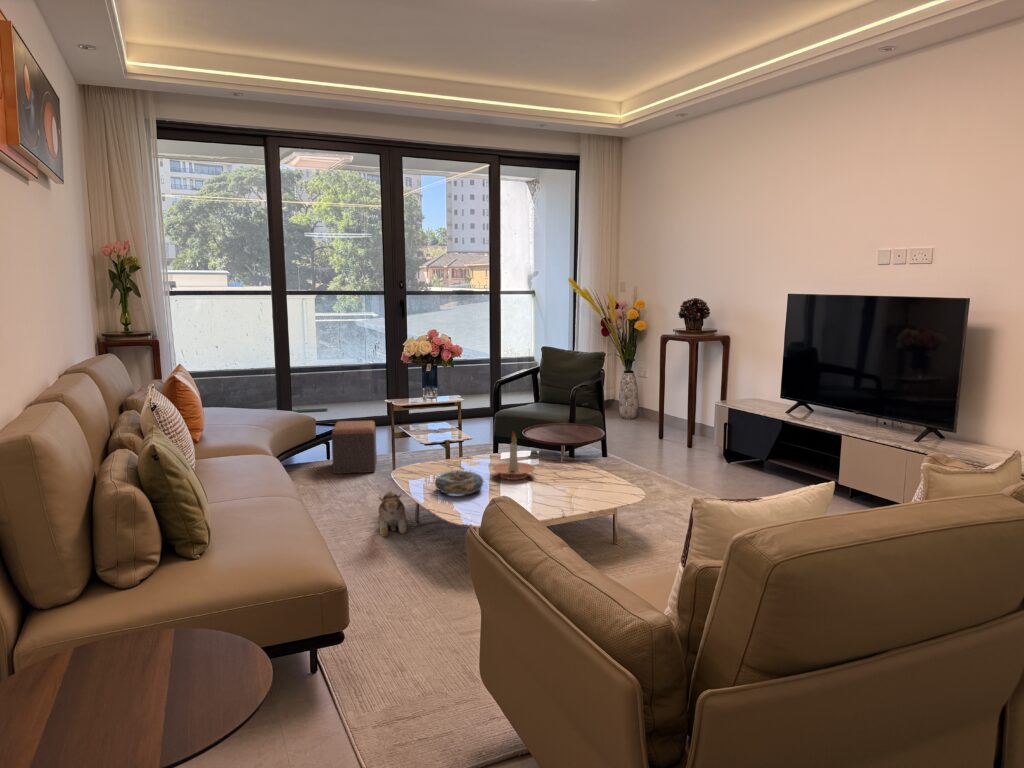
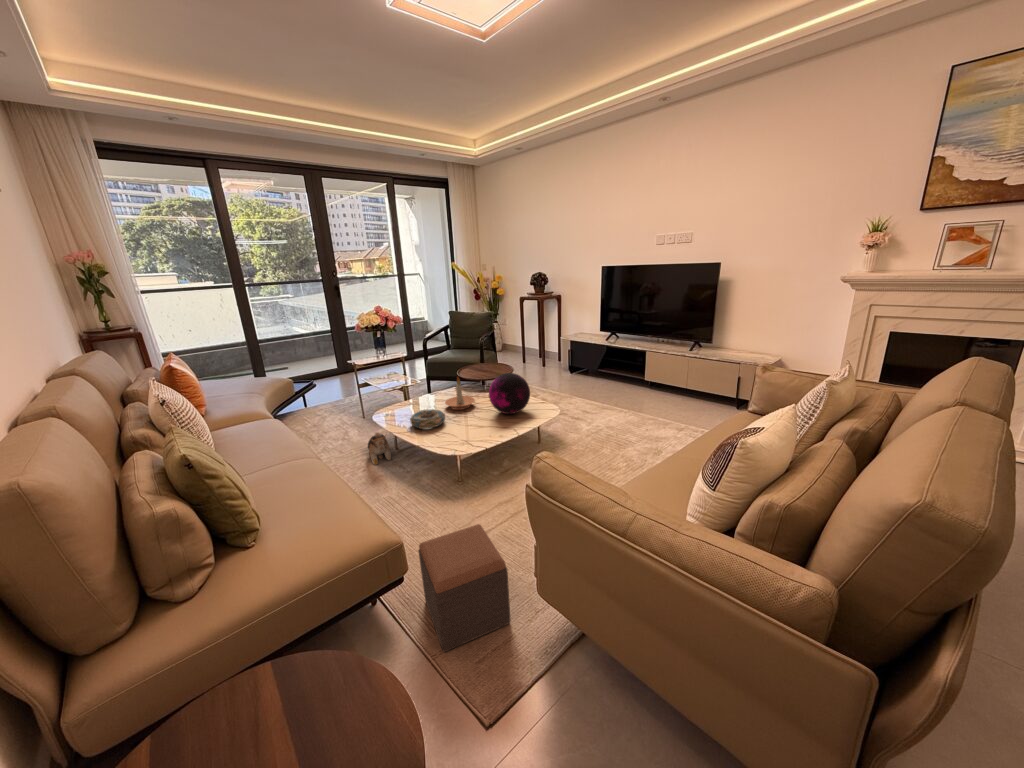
footstool: present [332,421,377,474] -> present [418,524,511,652]
decorative orb: none [548,433,609,493] -> present [489,373,530,414]

